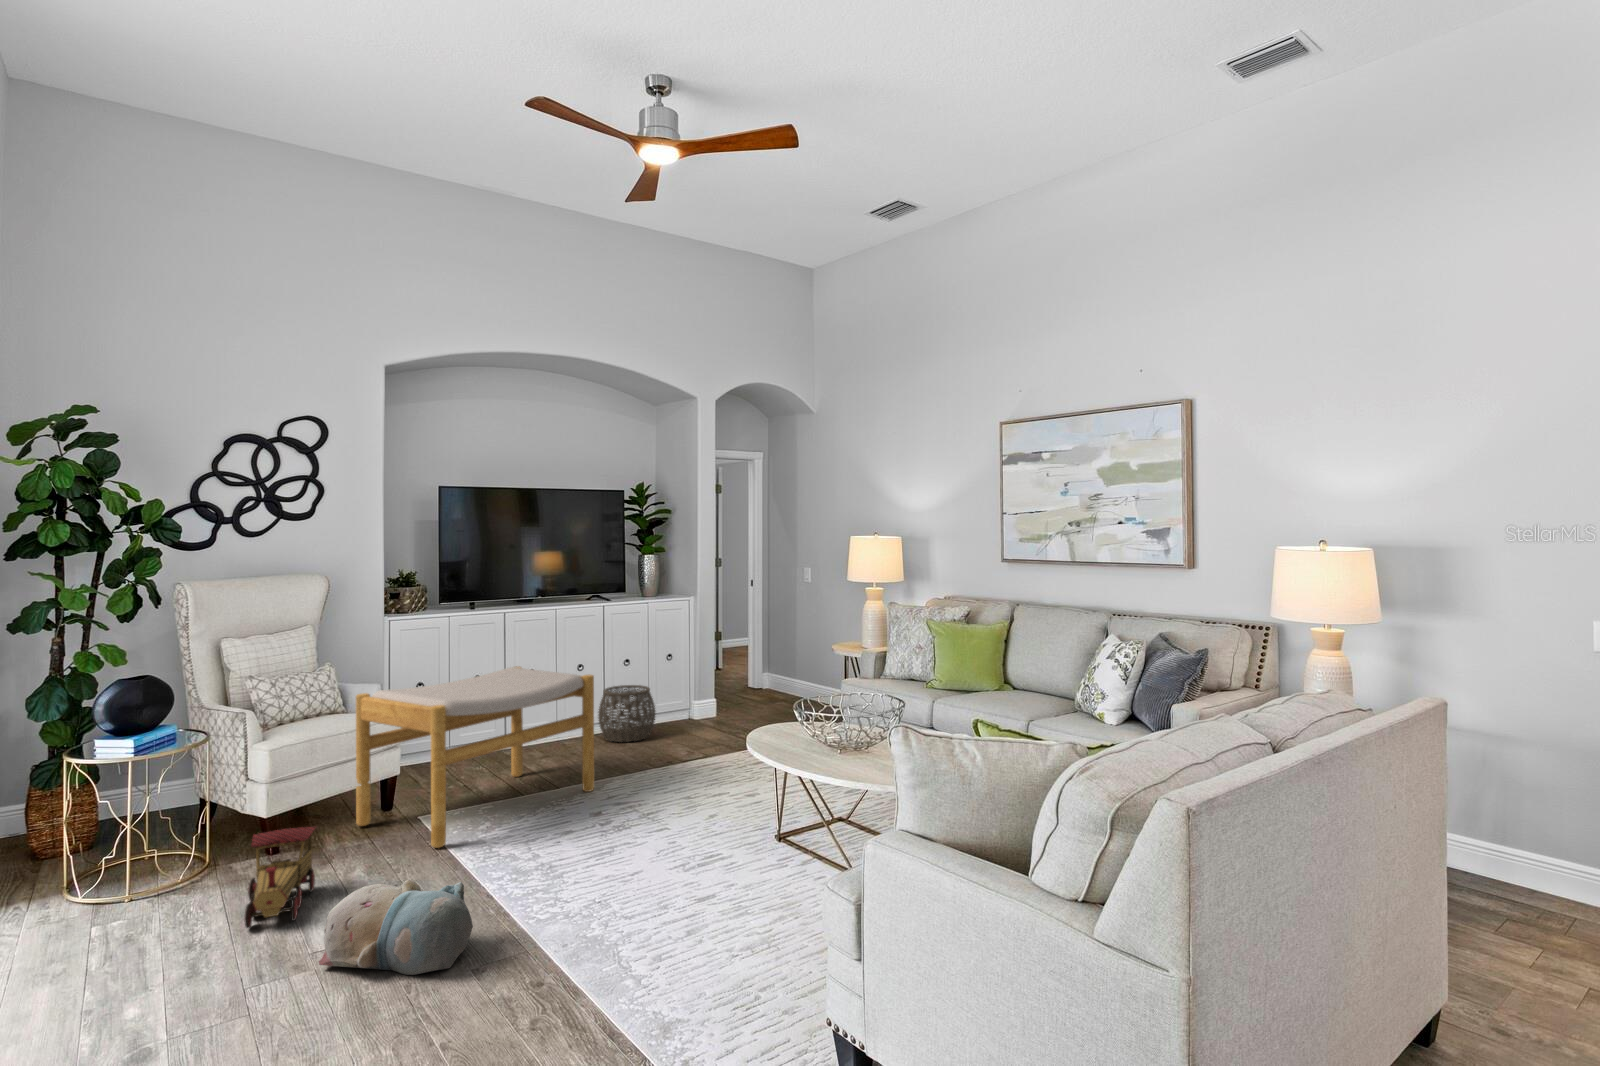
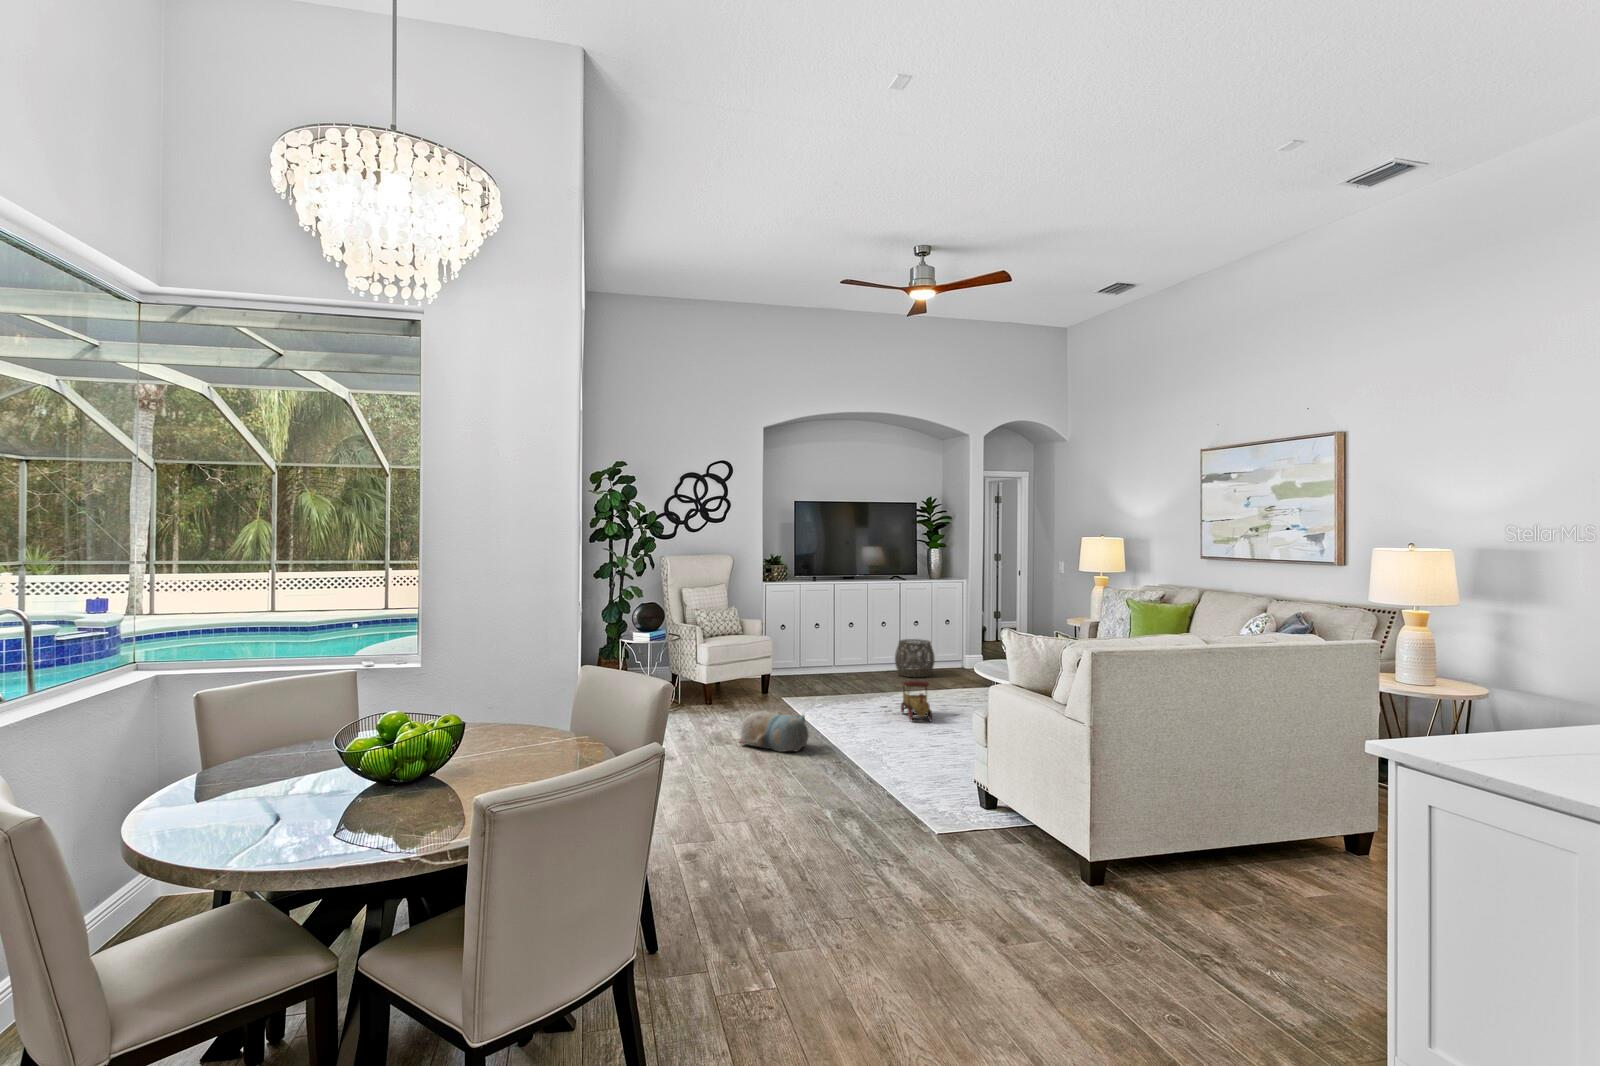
footstool: present [356,666,594,848] -> none [749,618,886,713]
toy train: present [244,827,315,928] -> present [901,681,932,721]

